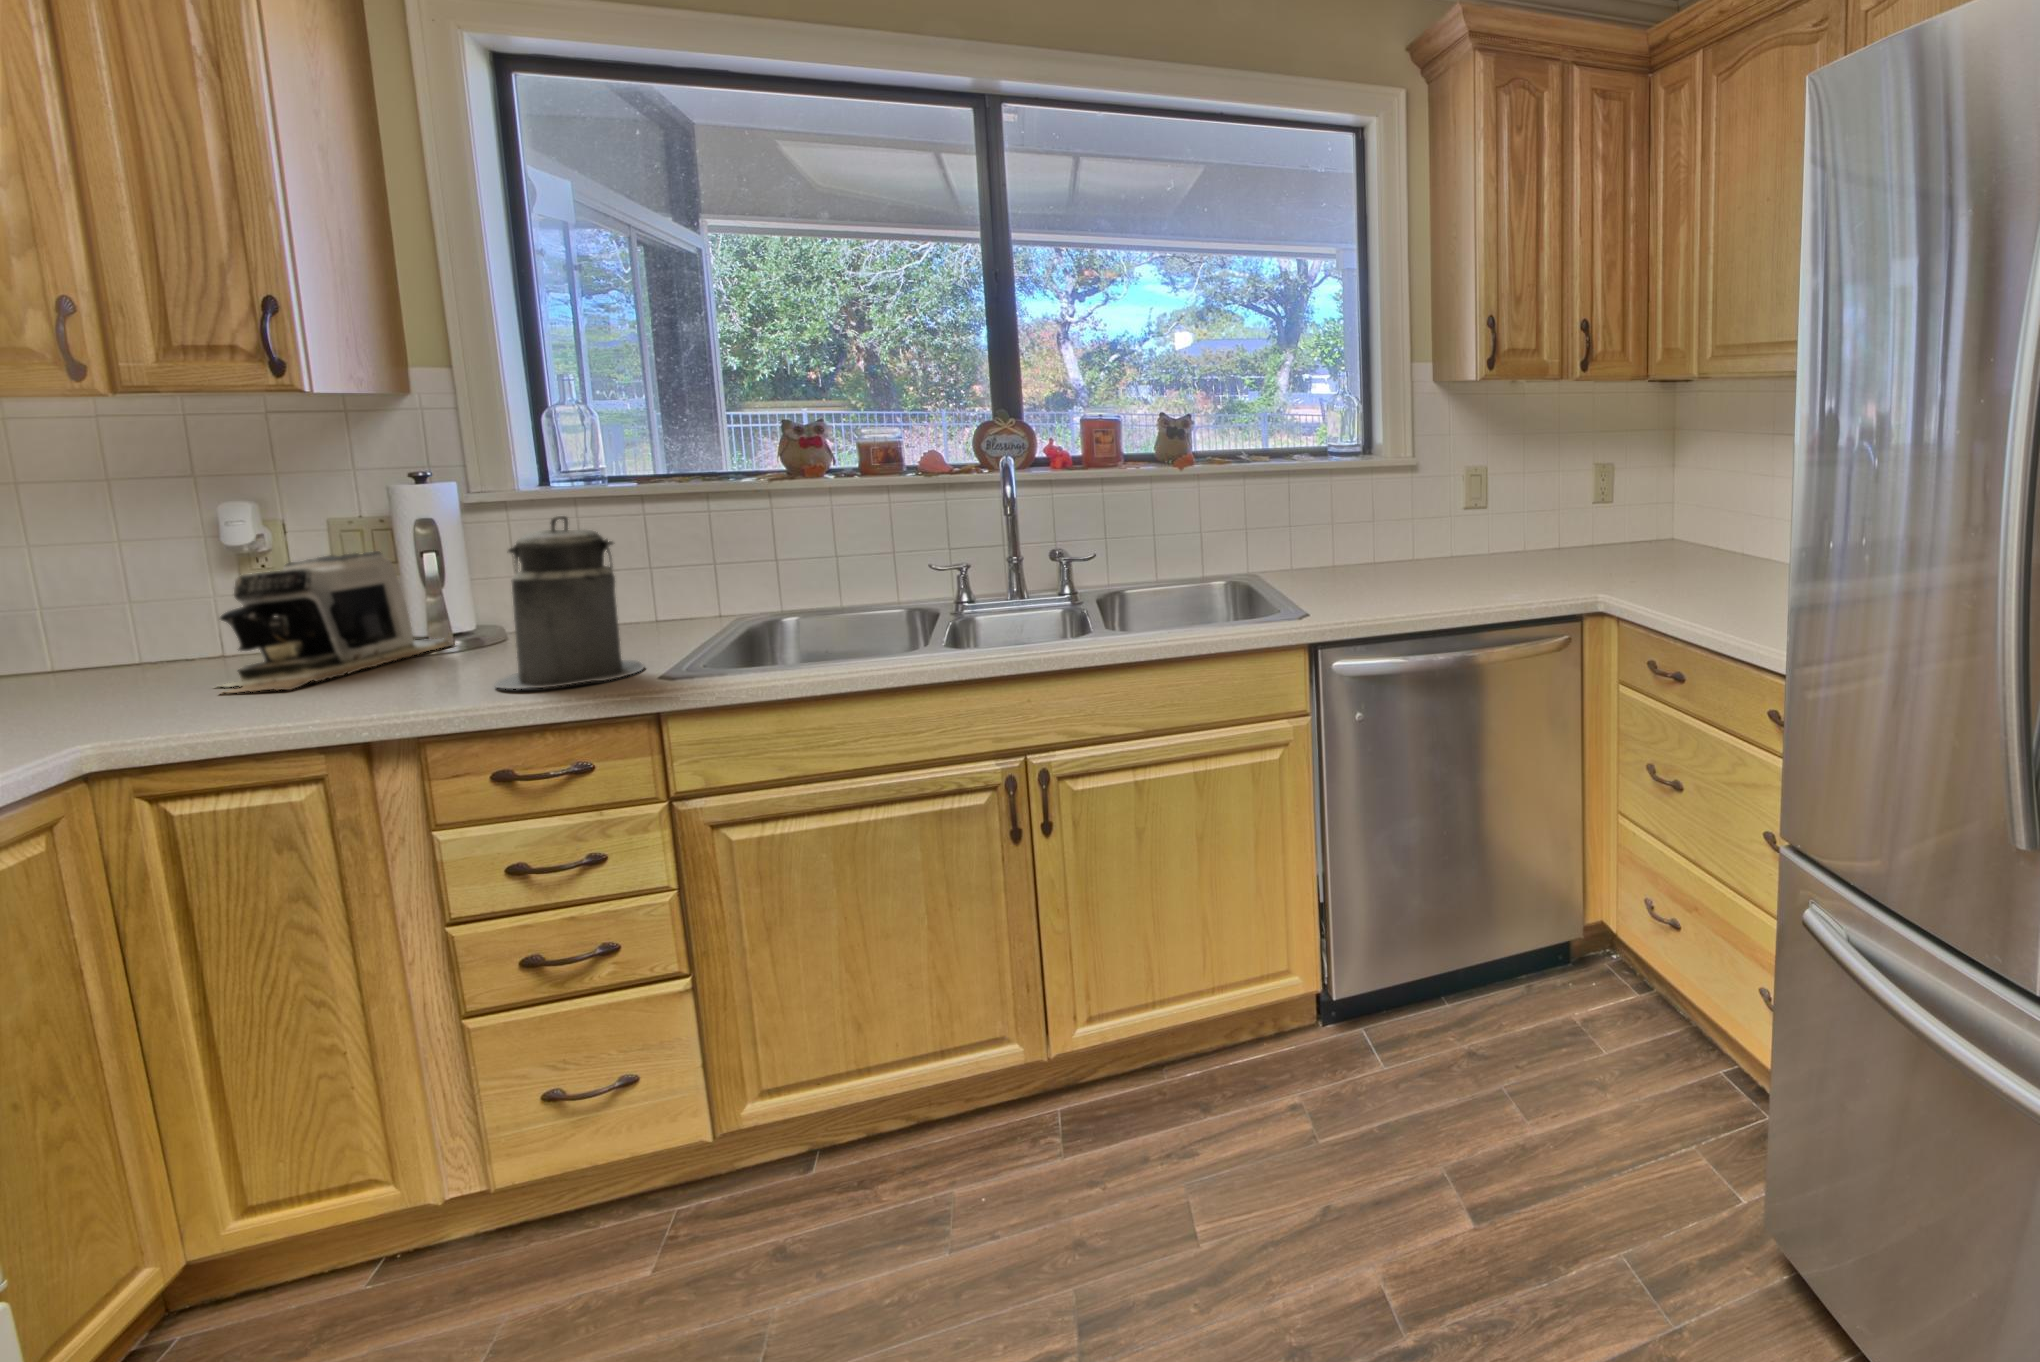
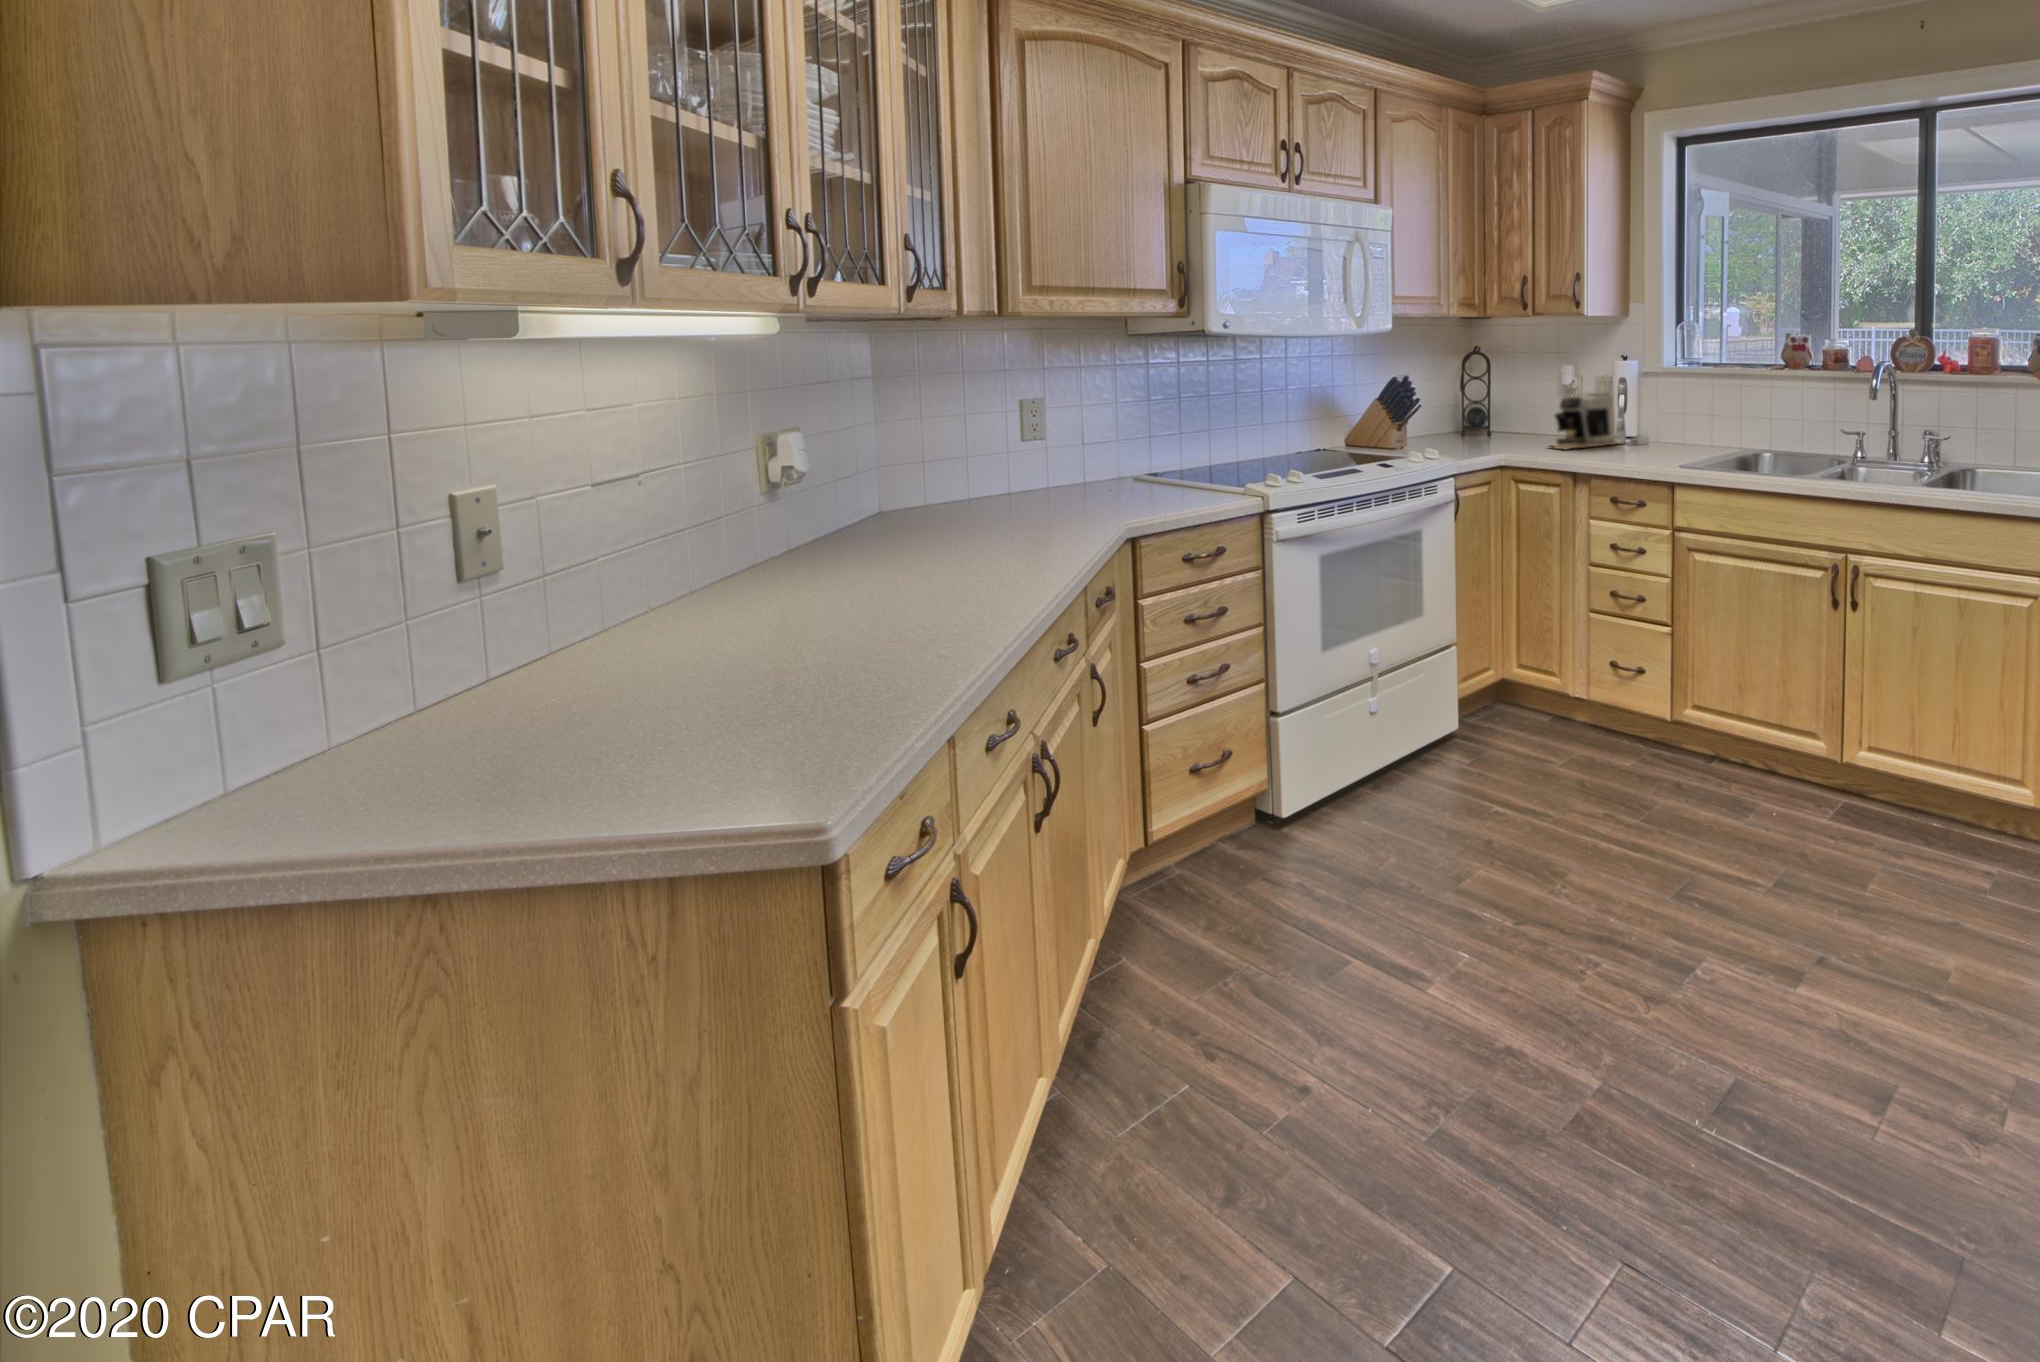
canister: present [495,516,644,689] -> none [1621,379,1681,465]

